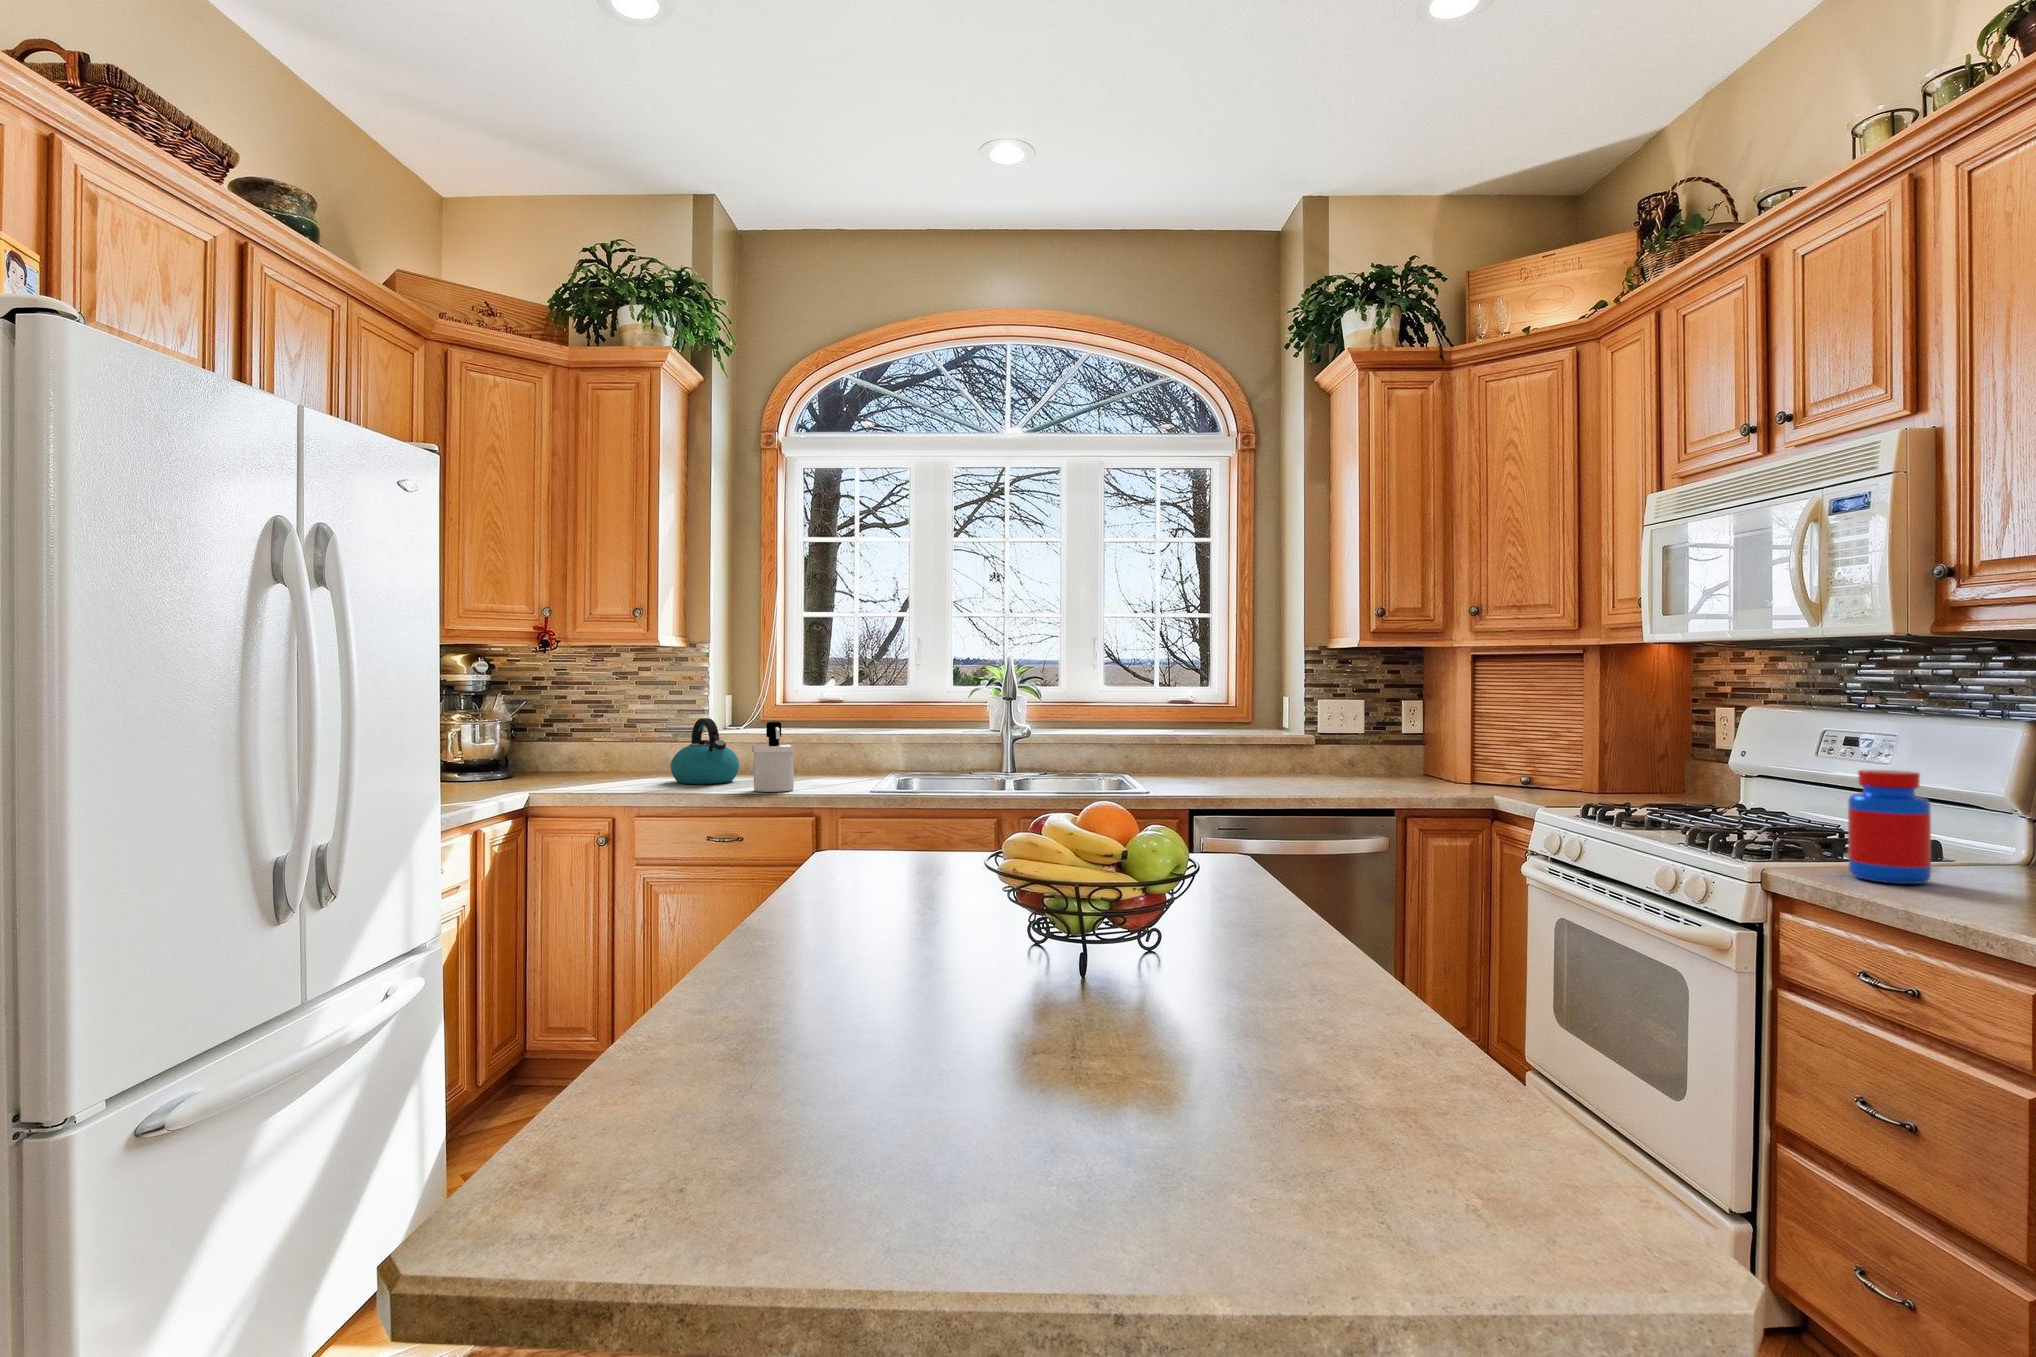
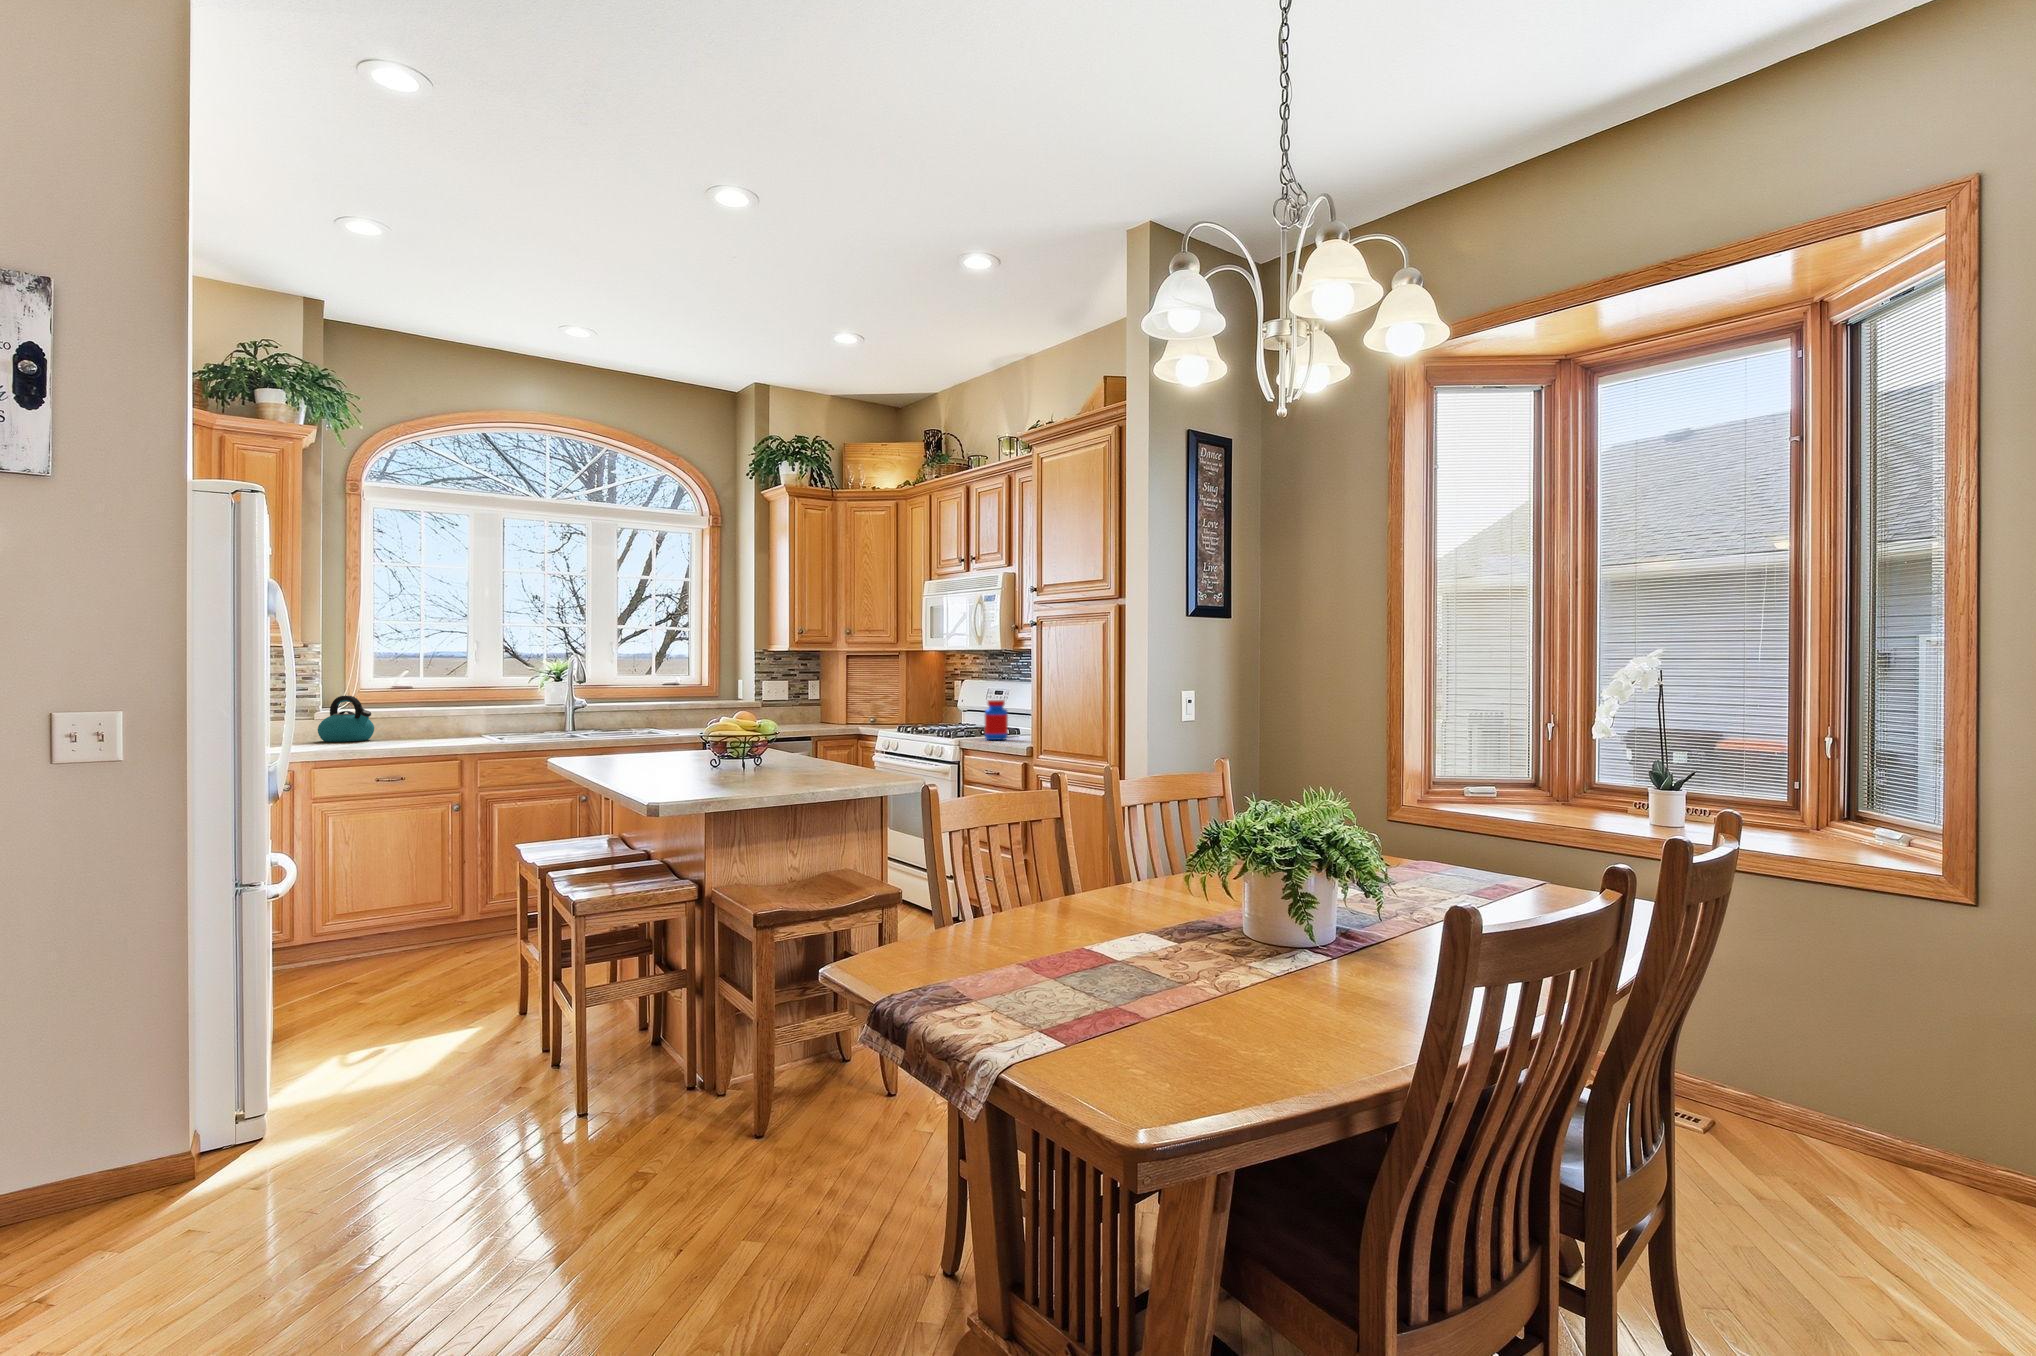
soap dispenser: present [752,722,795,792] -> none [405,696,437,742]

